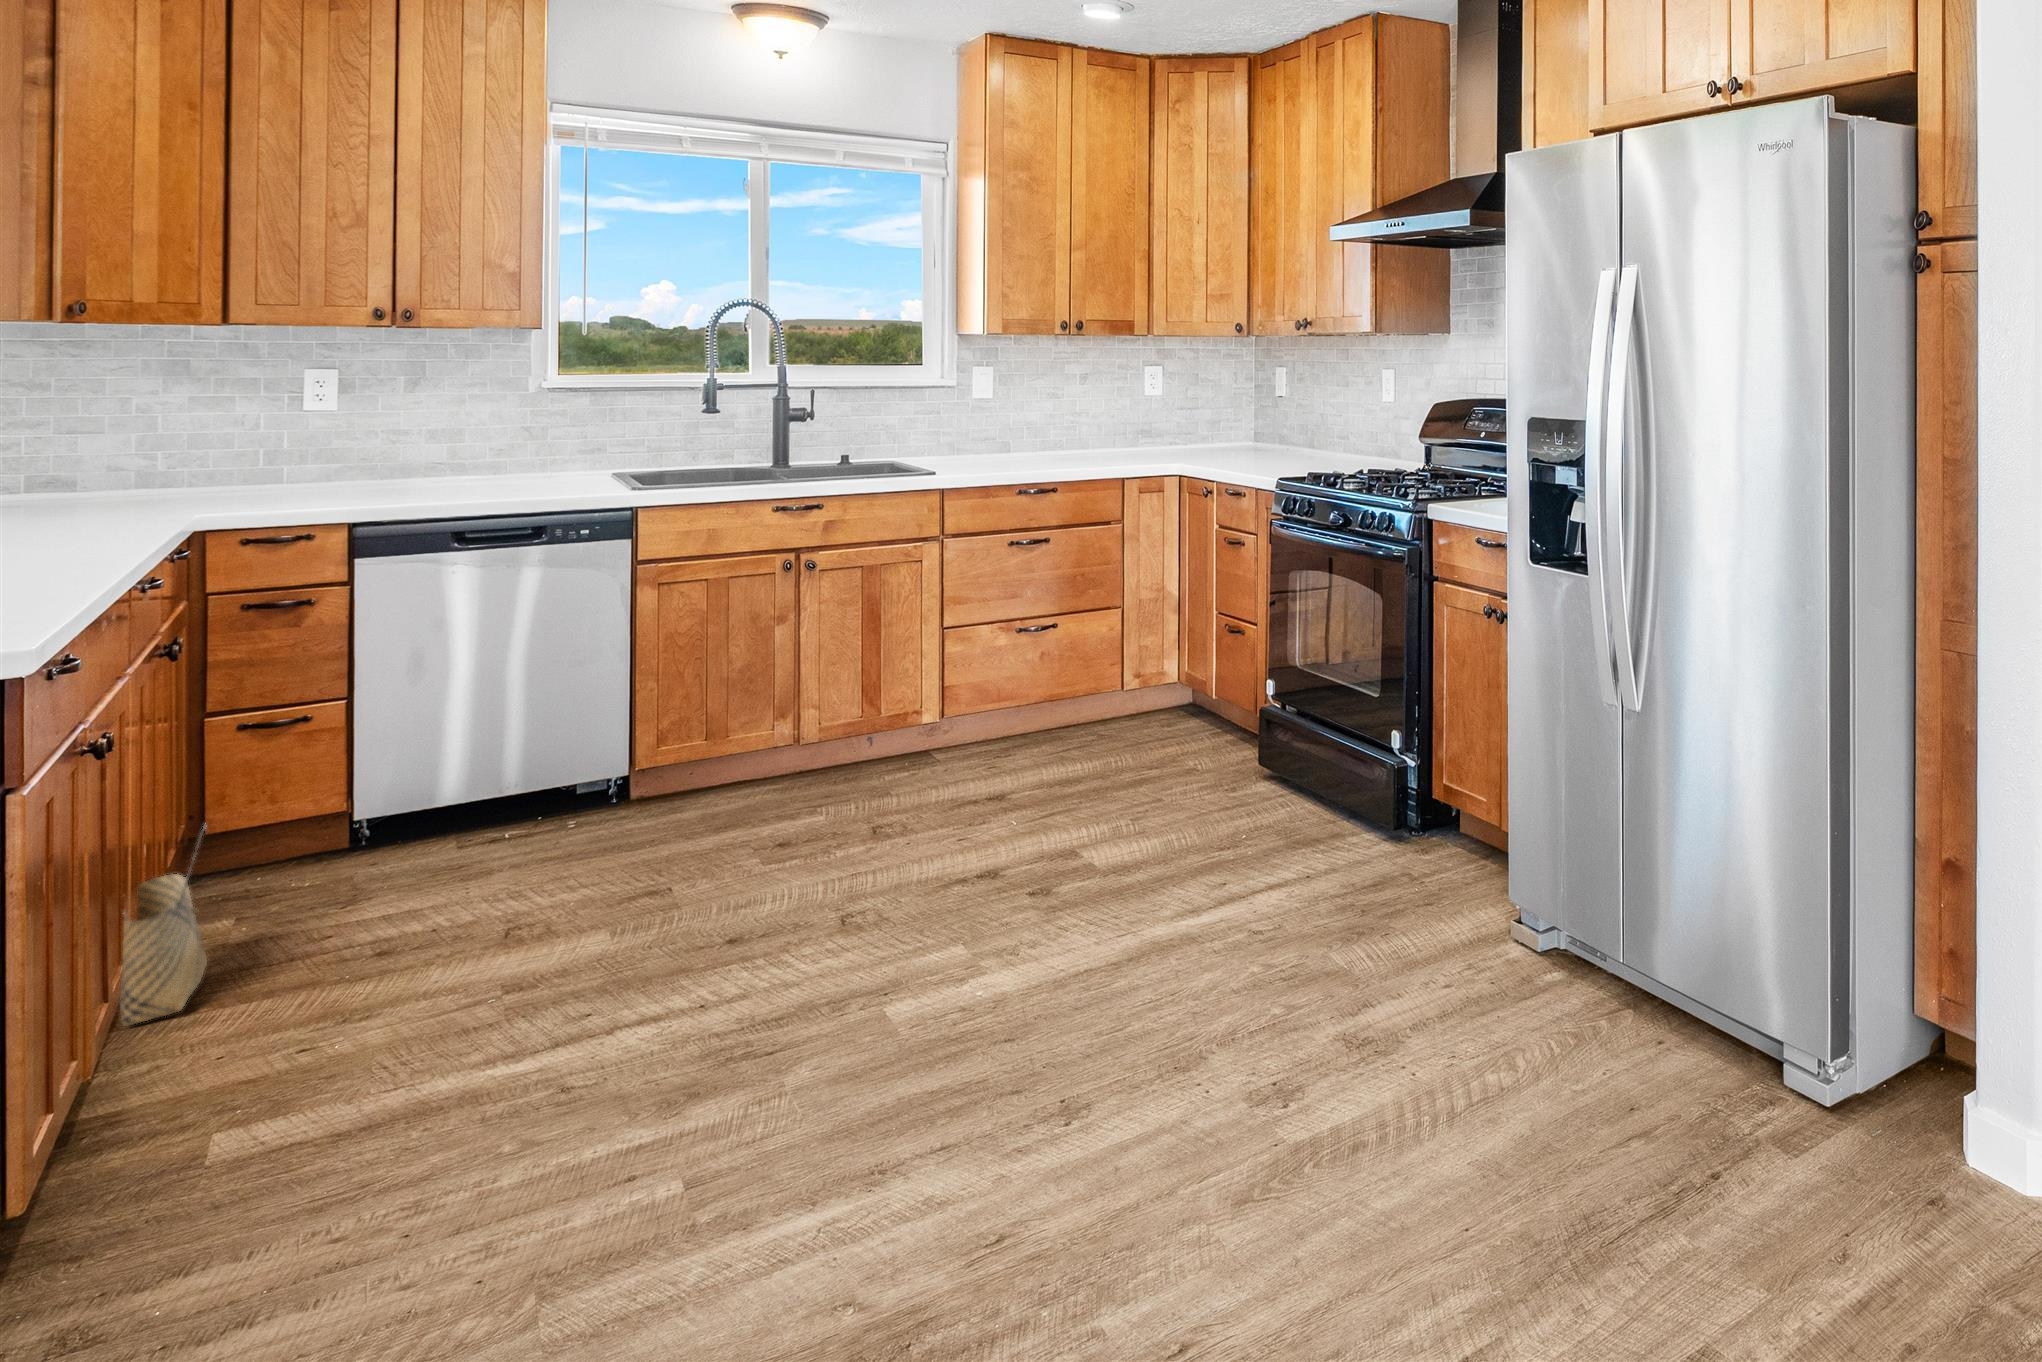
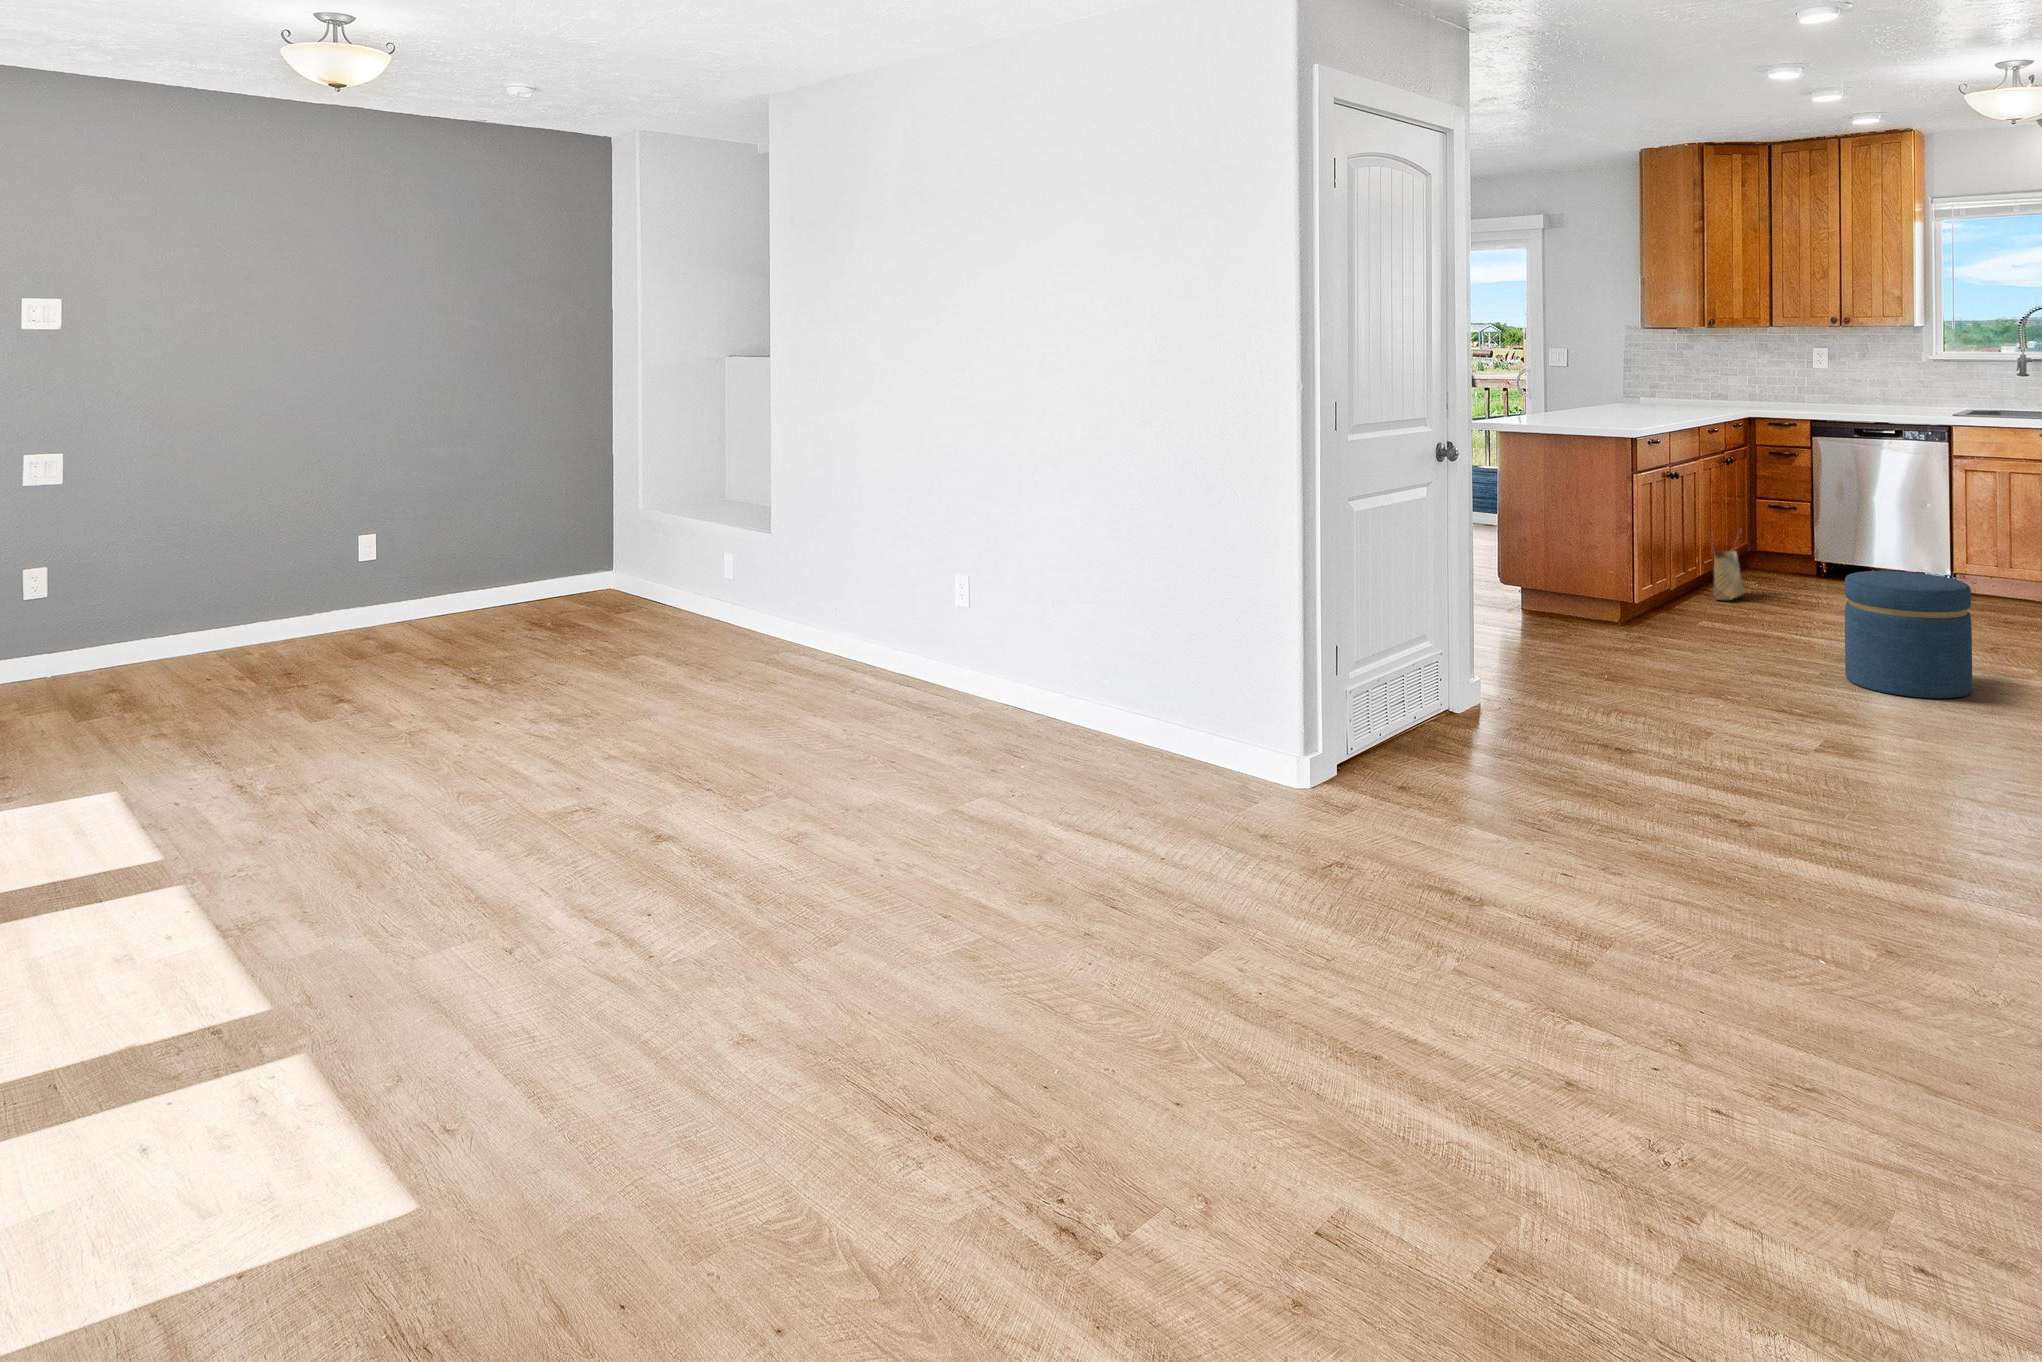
ottoman: none [639,884,909,1240] -> present [1845,571,1972,698]

